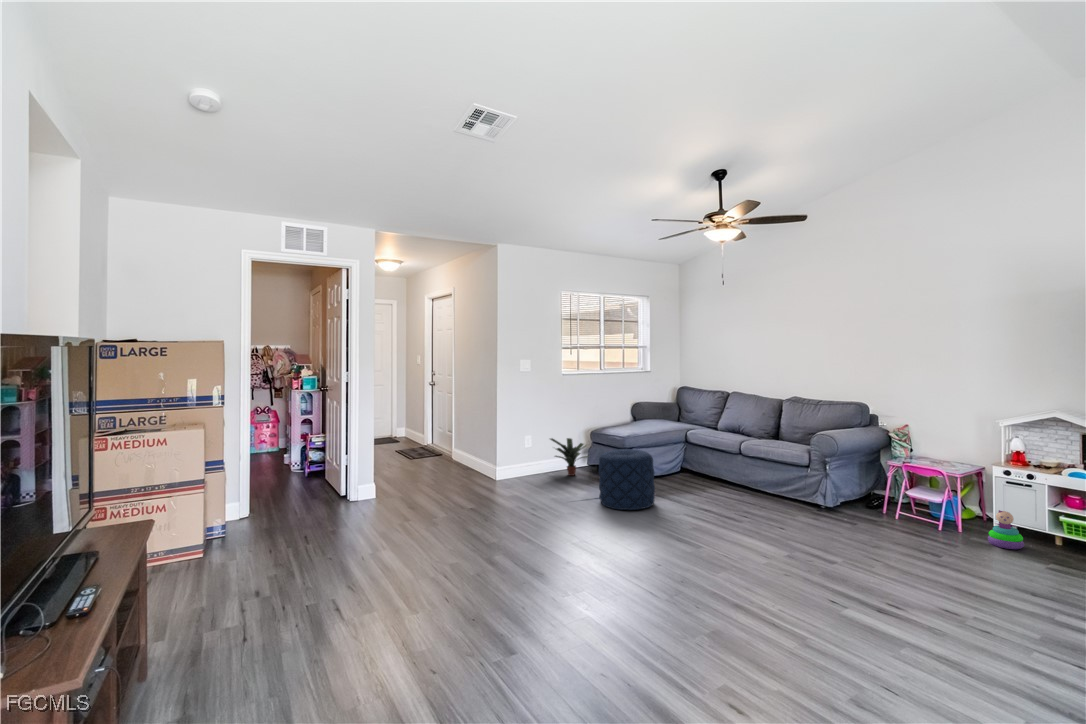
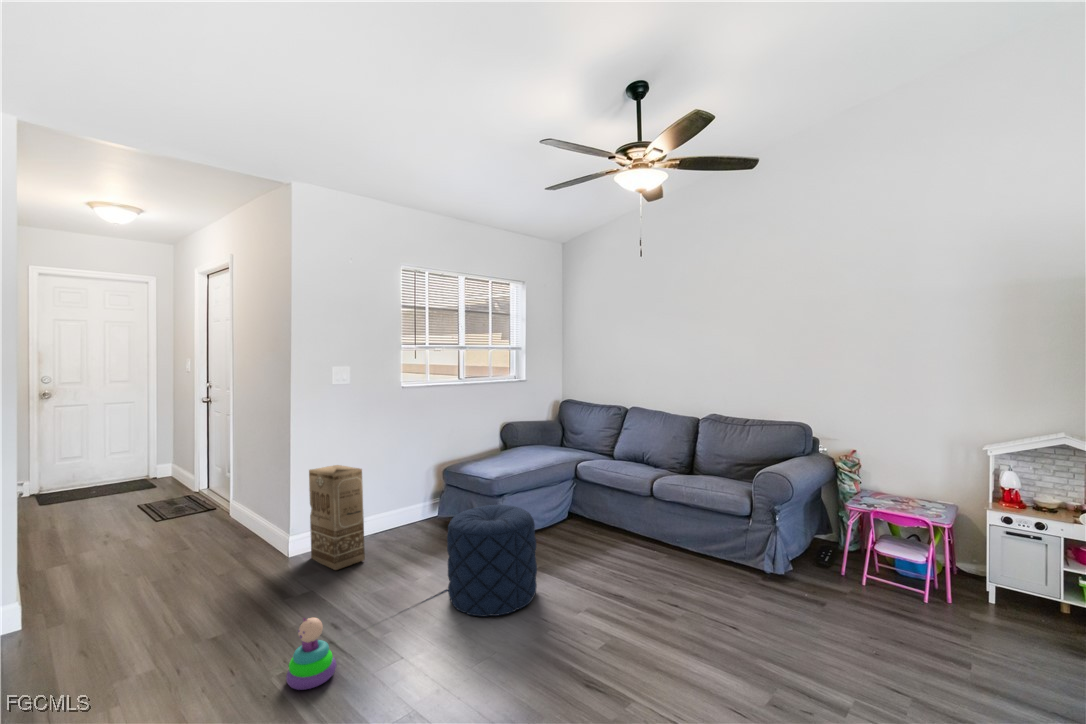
cardboard box: none [510,424,545,485] -> present [309,465,365,570]
potted plant: present [550,438,588,476] -> none [376,481,441,540]
stacking toy: present [988,510,1024,549] -> present [286,618,337,690]

